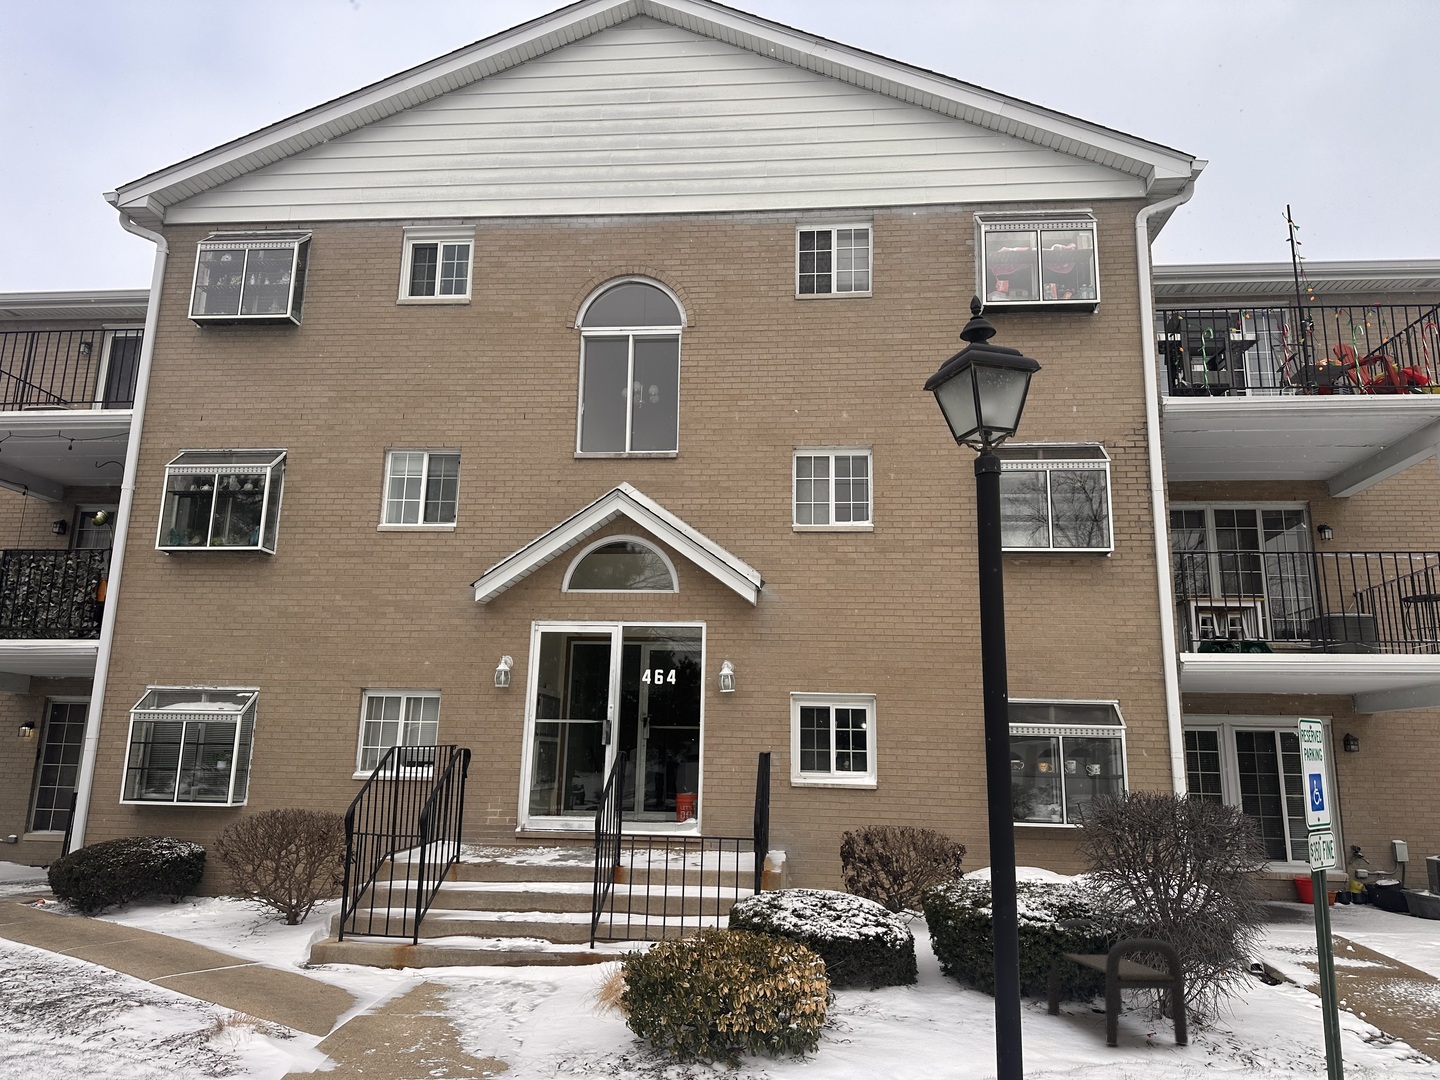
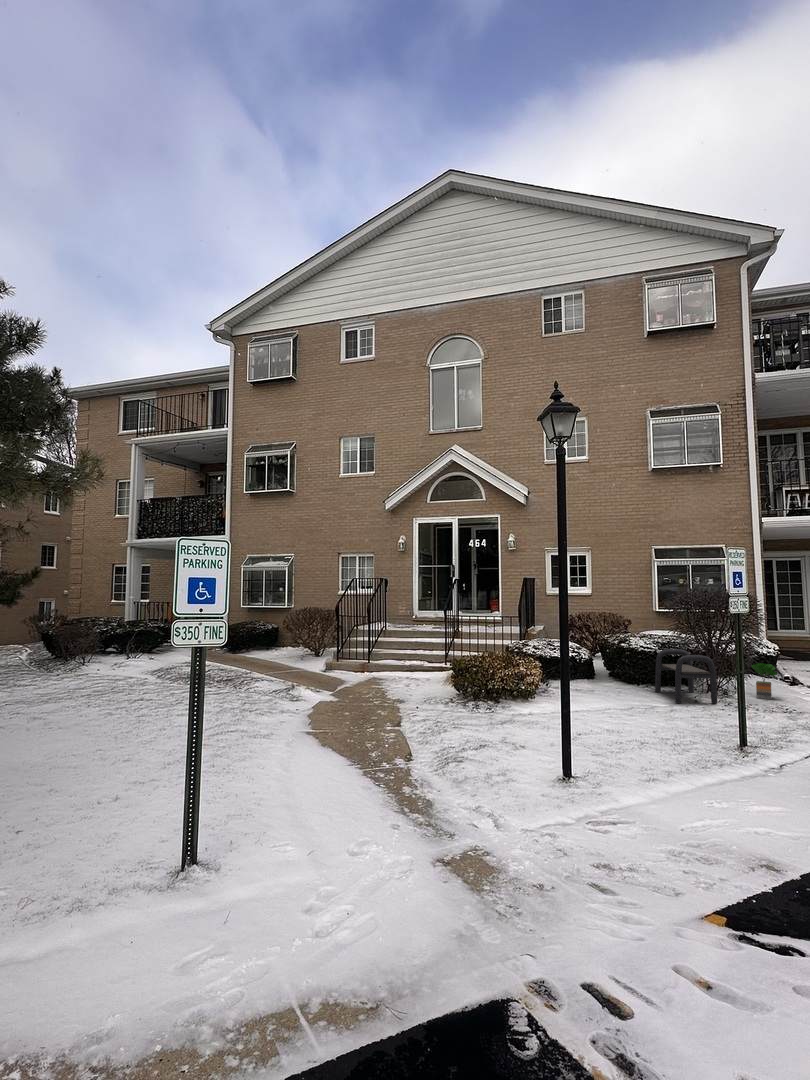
potted tree: none [1231,949,1286,1029] -> present [752,663,777,699]

